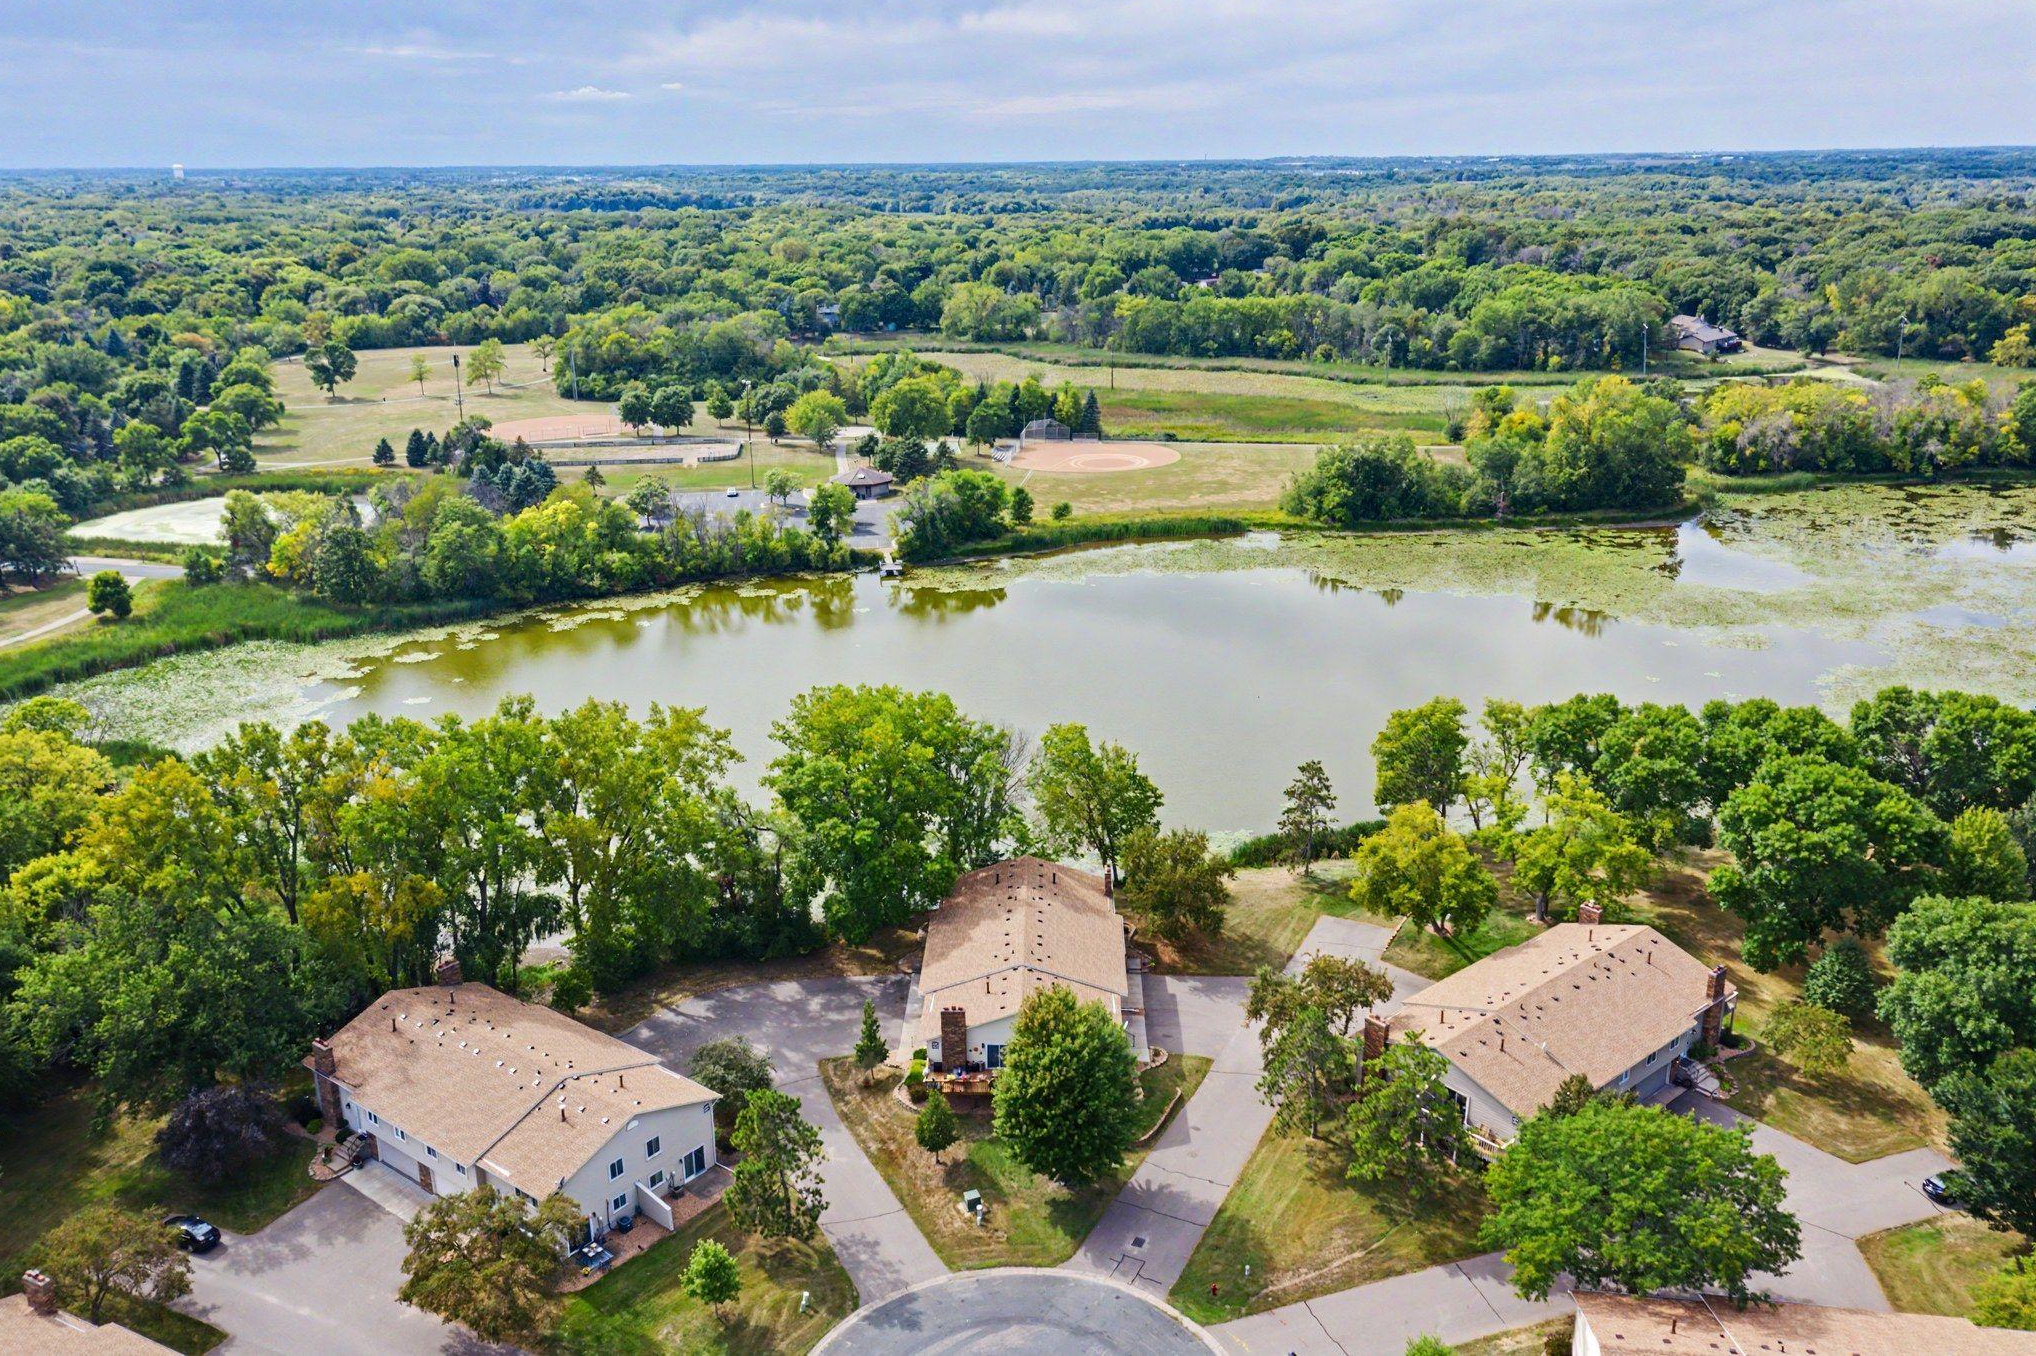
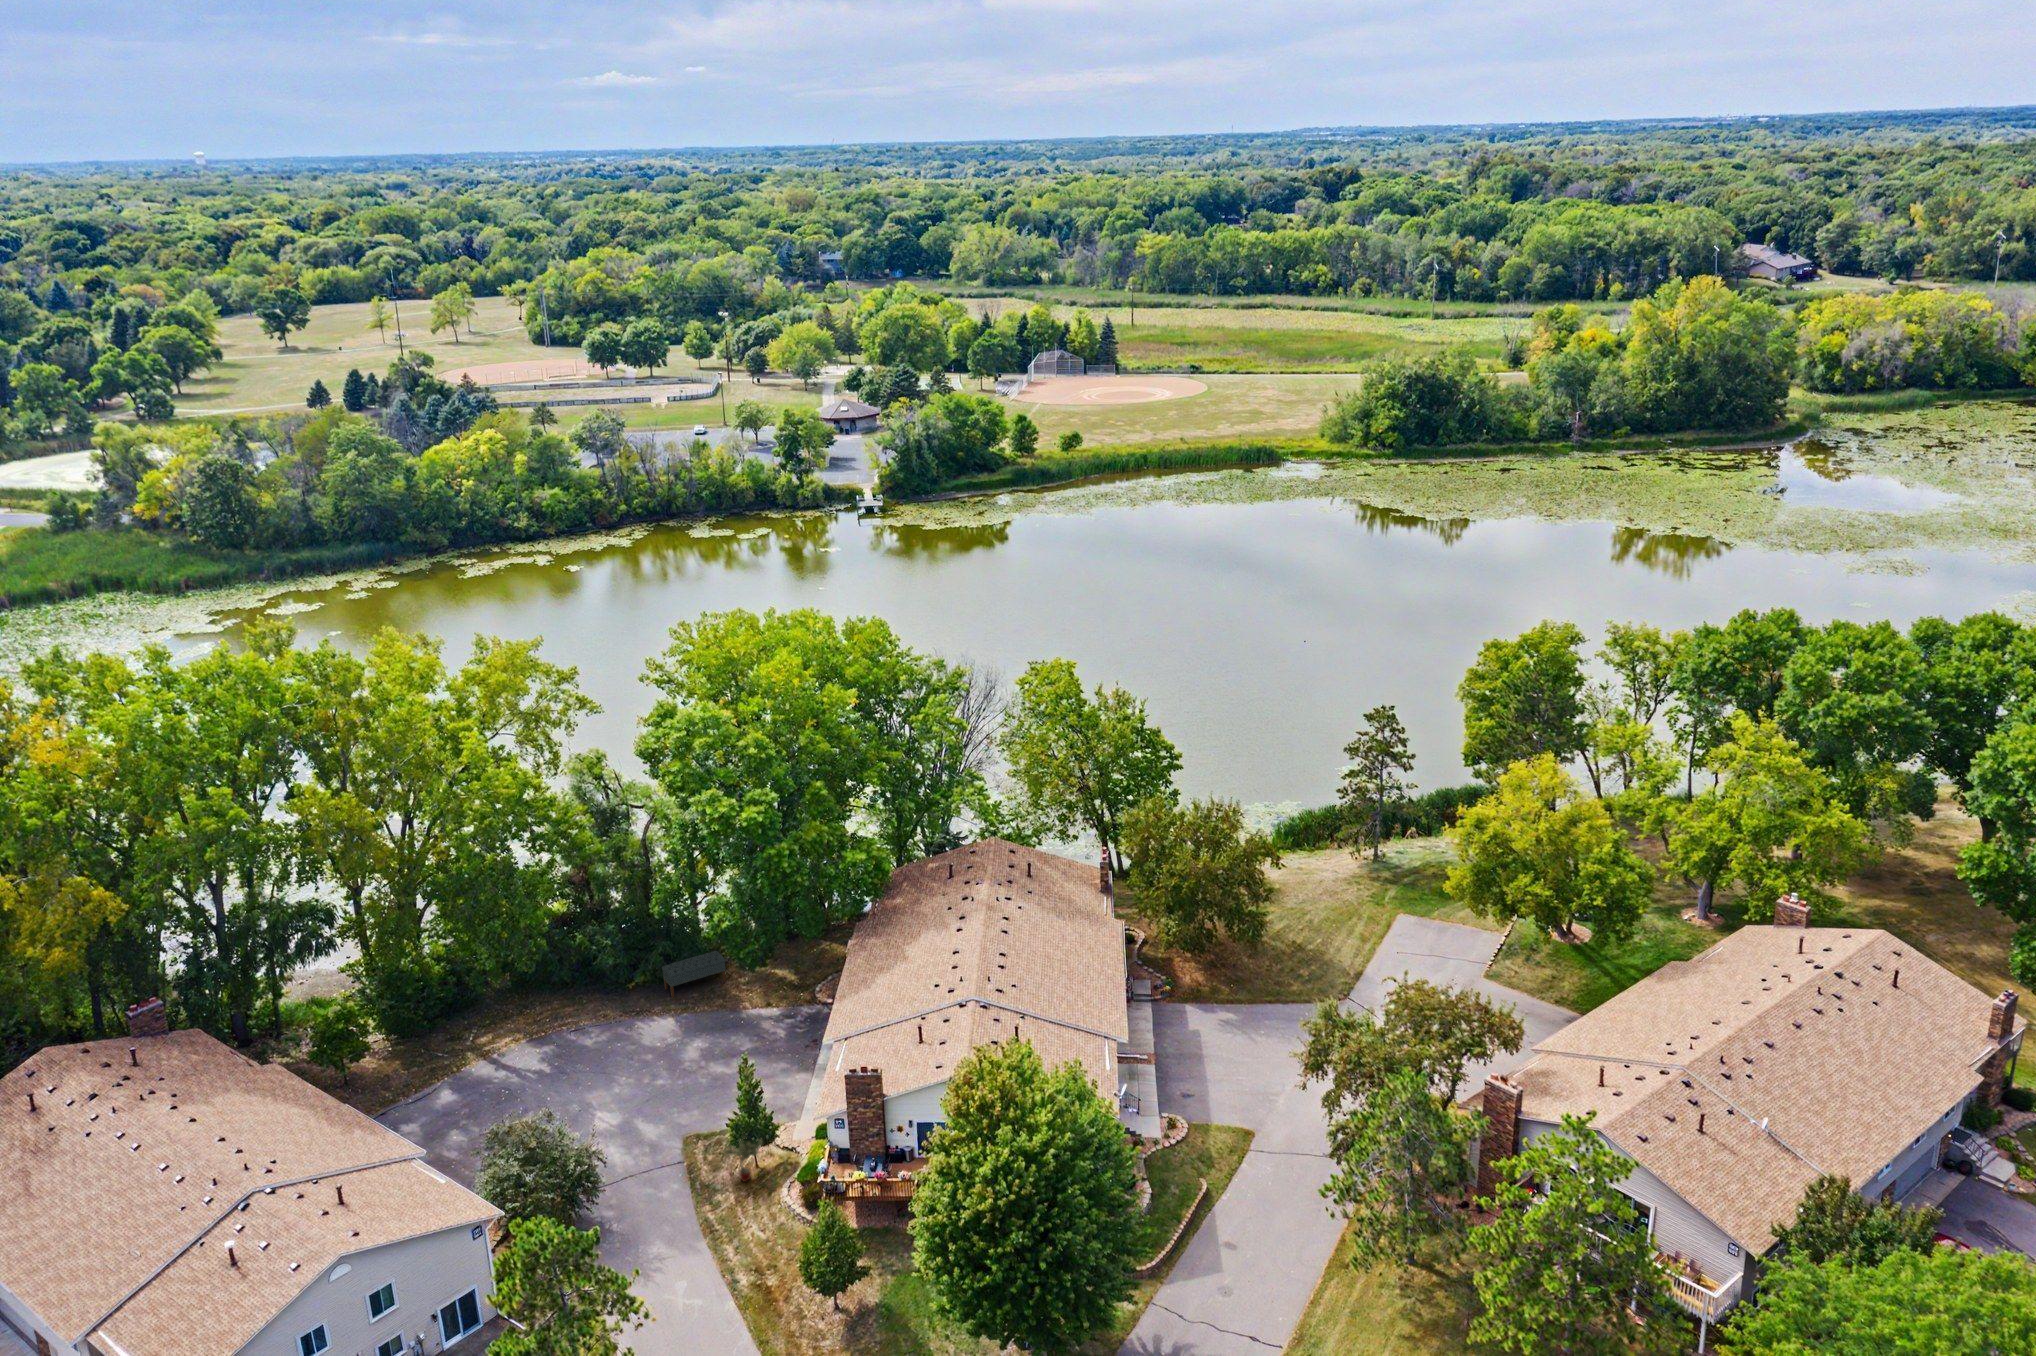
bench: none [789,934,834,968] -> present [662,951,726,998]

